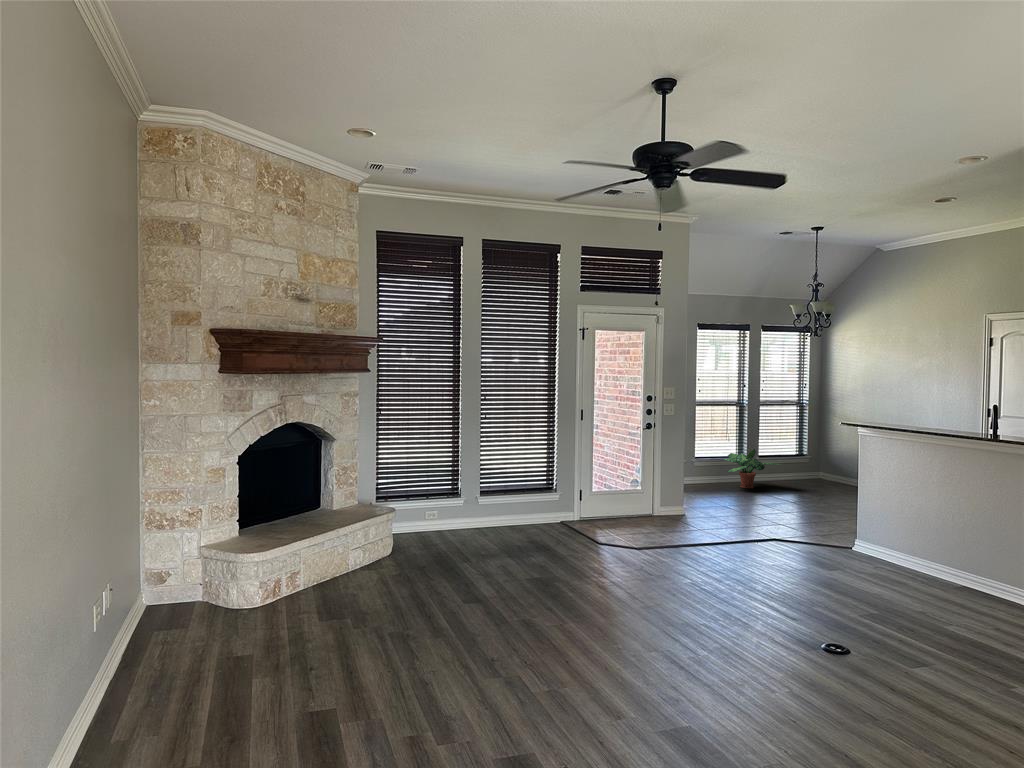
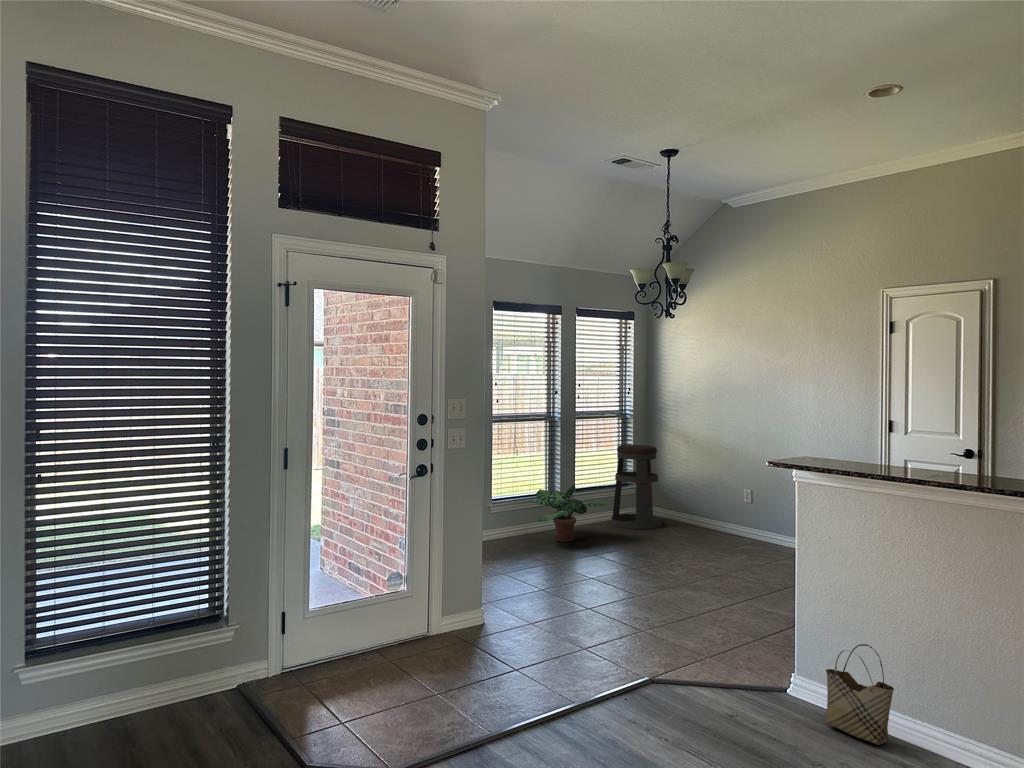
bar stool: none [787,425,826,486] -> present [611,445,661,529]
woven basket: none [858,520,892,567] -> present [825,644,894,745]

